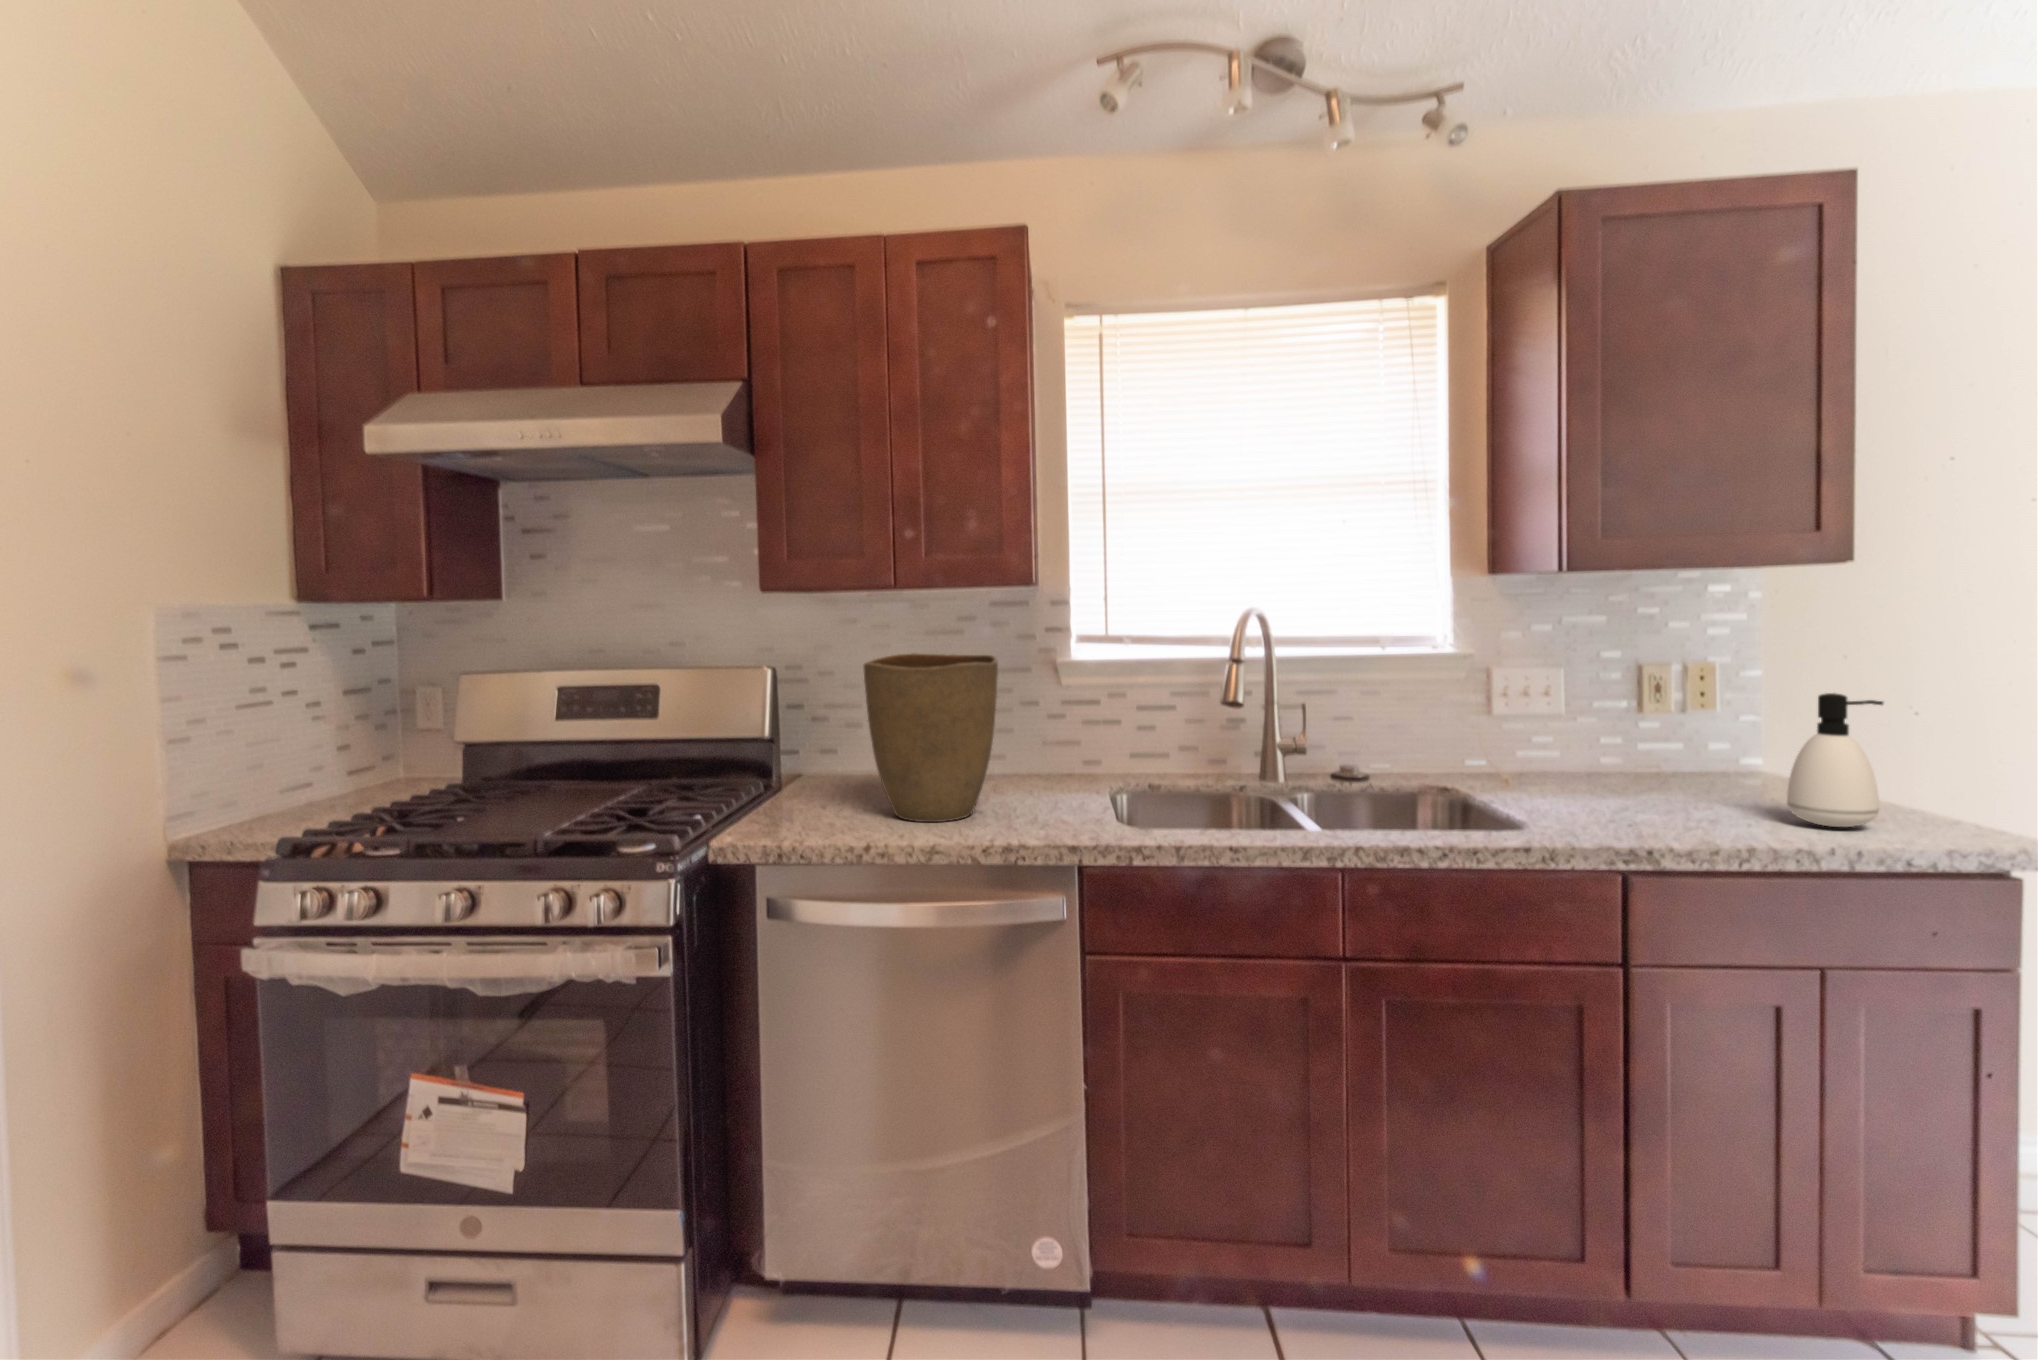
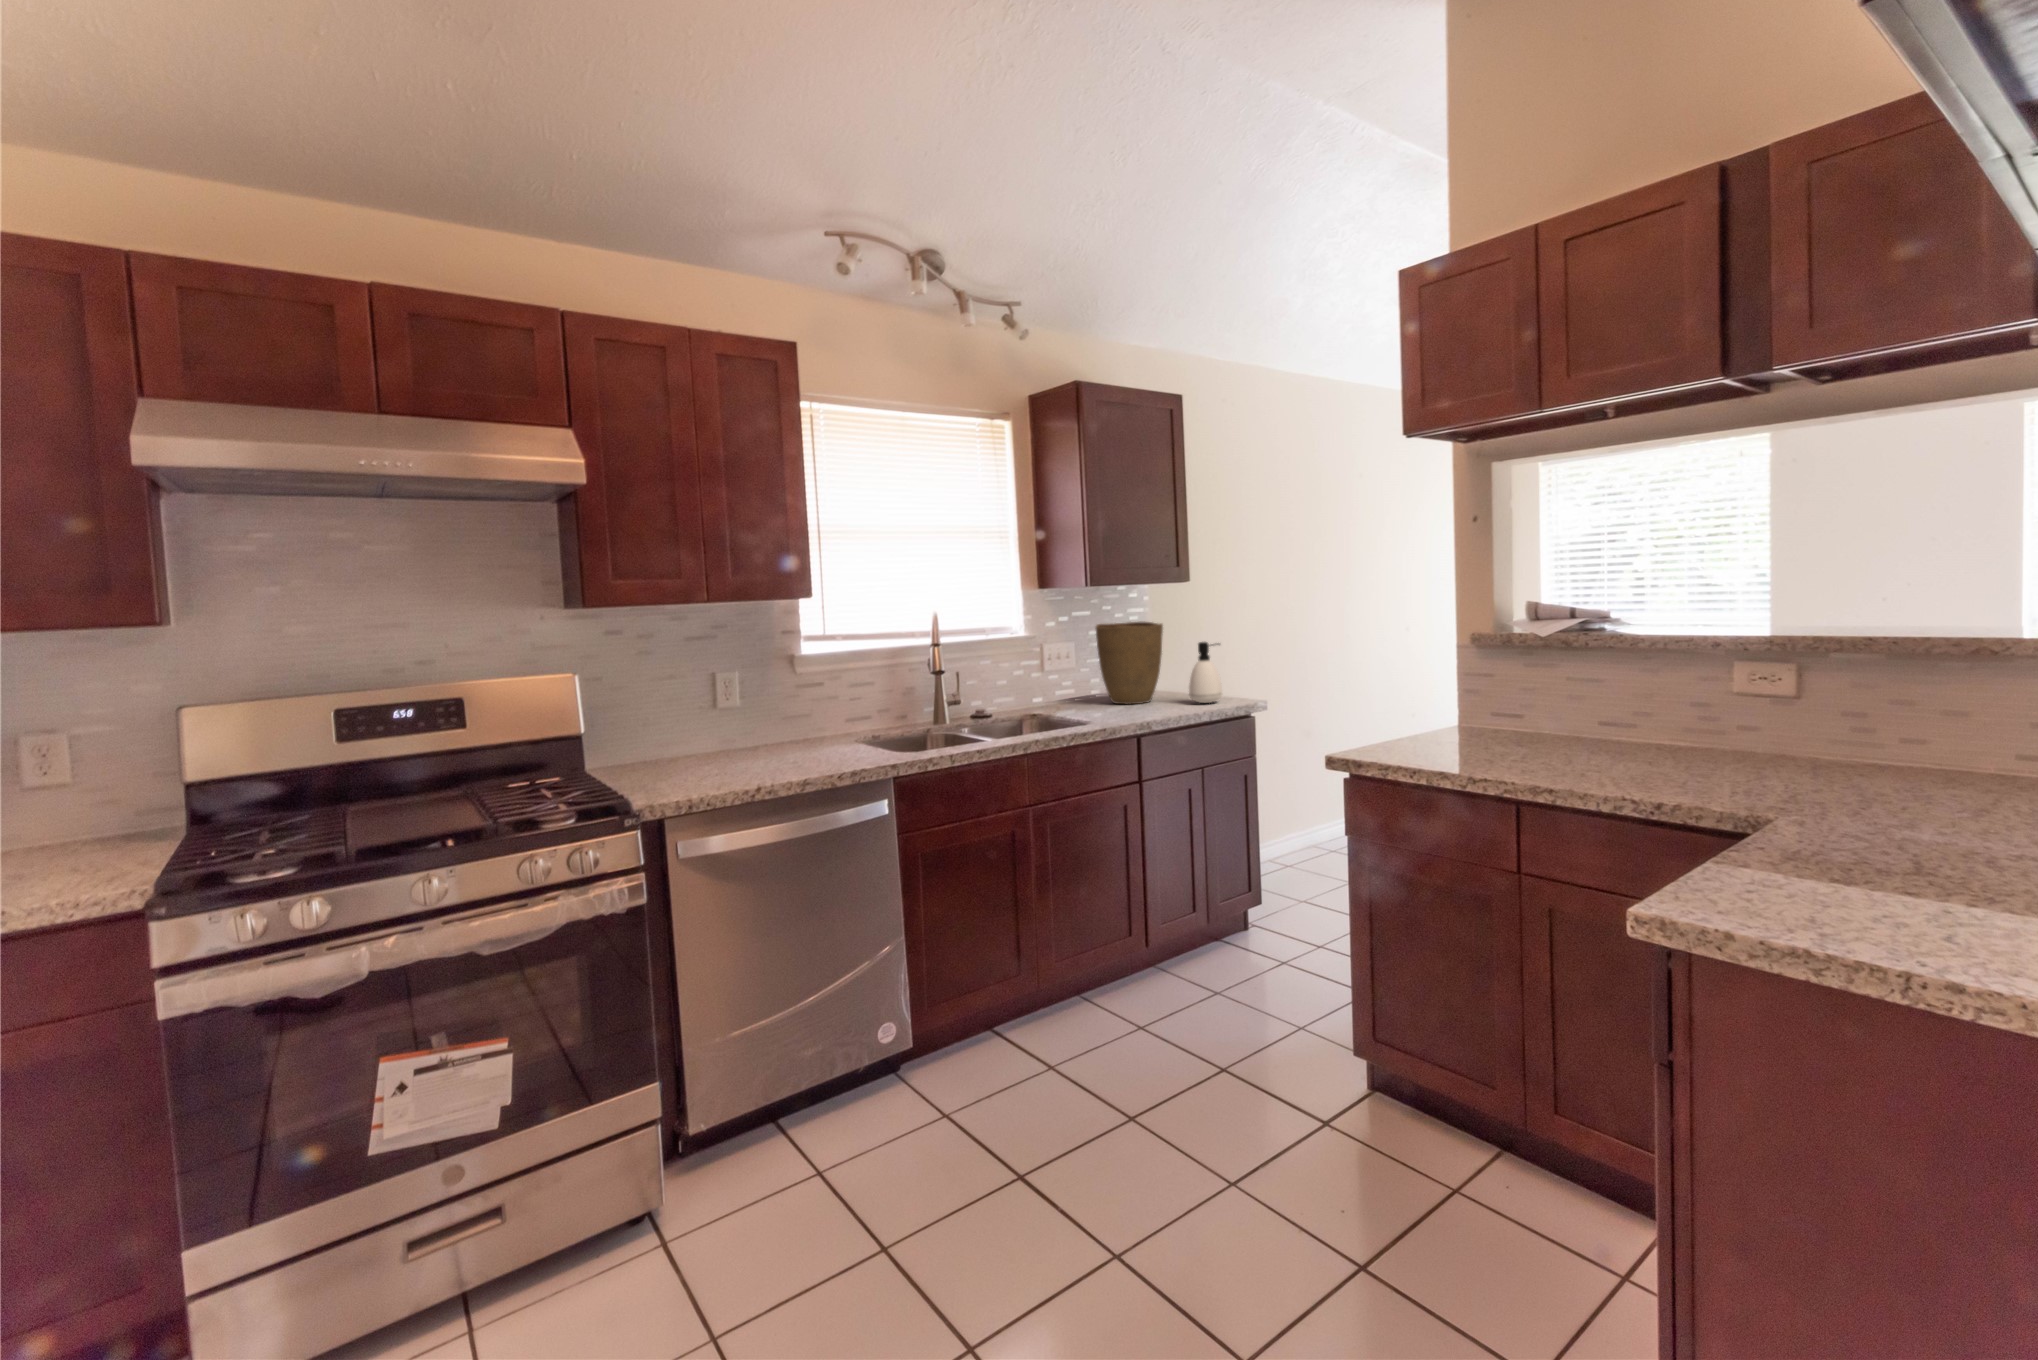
vase: present [864,653,998,822] -> present [1096,621,1163,704]

